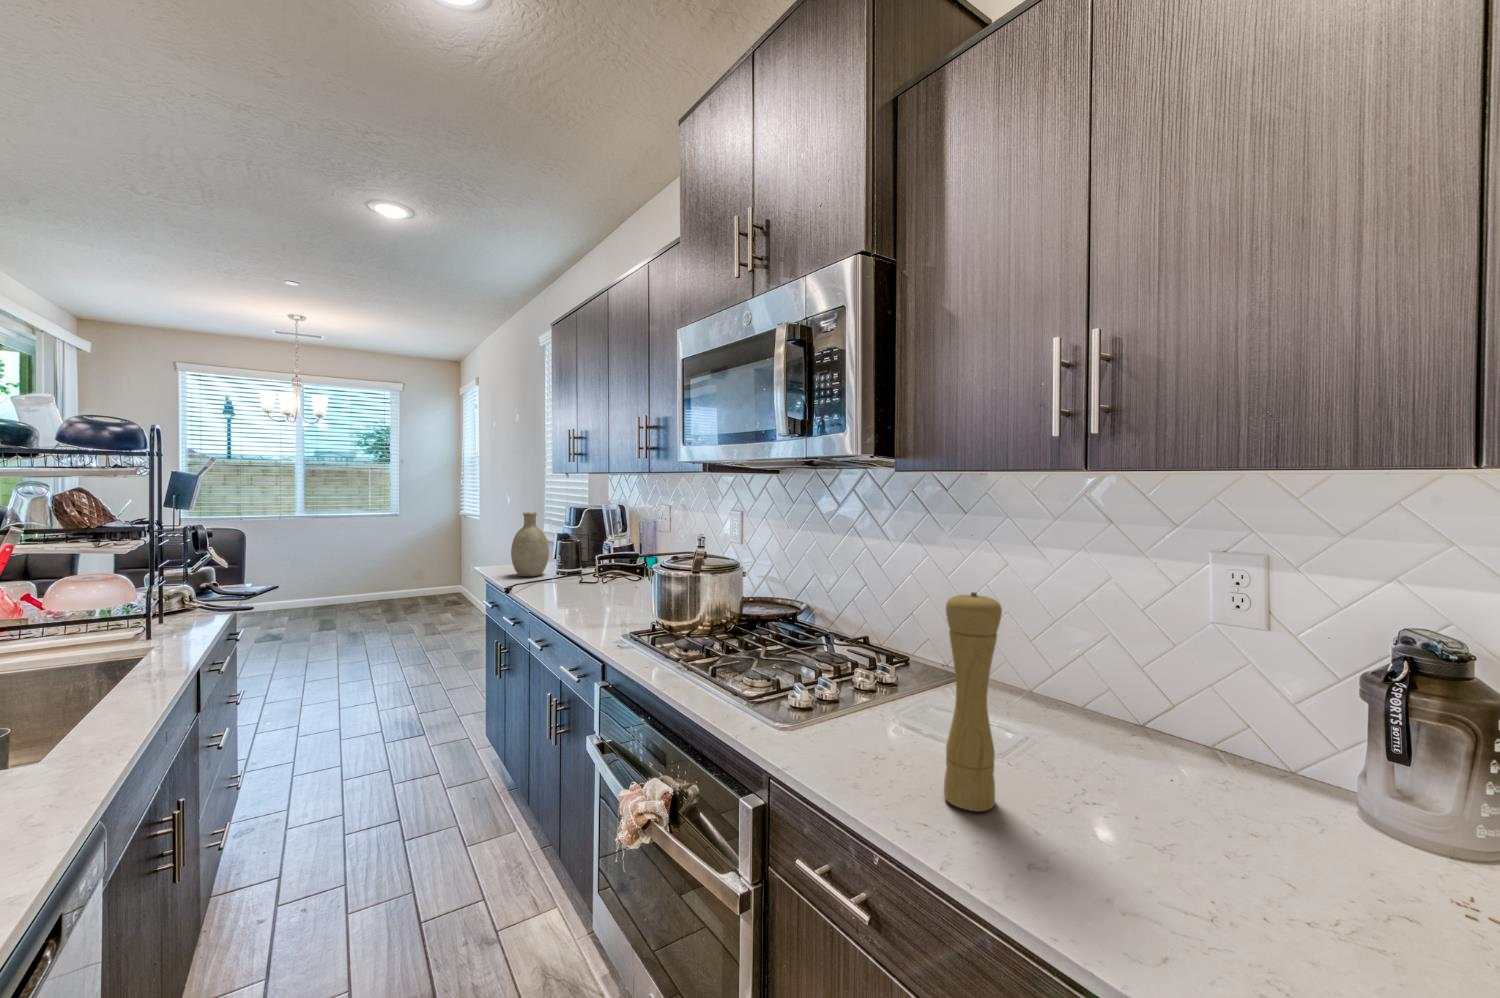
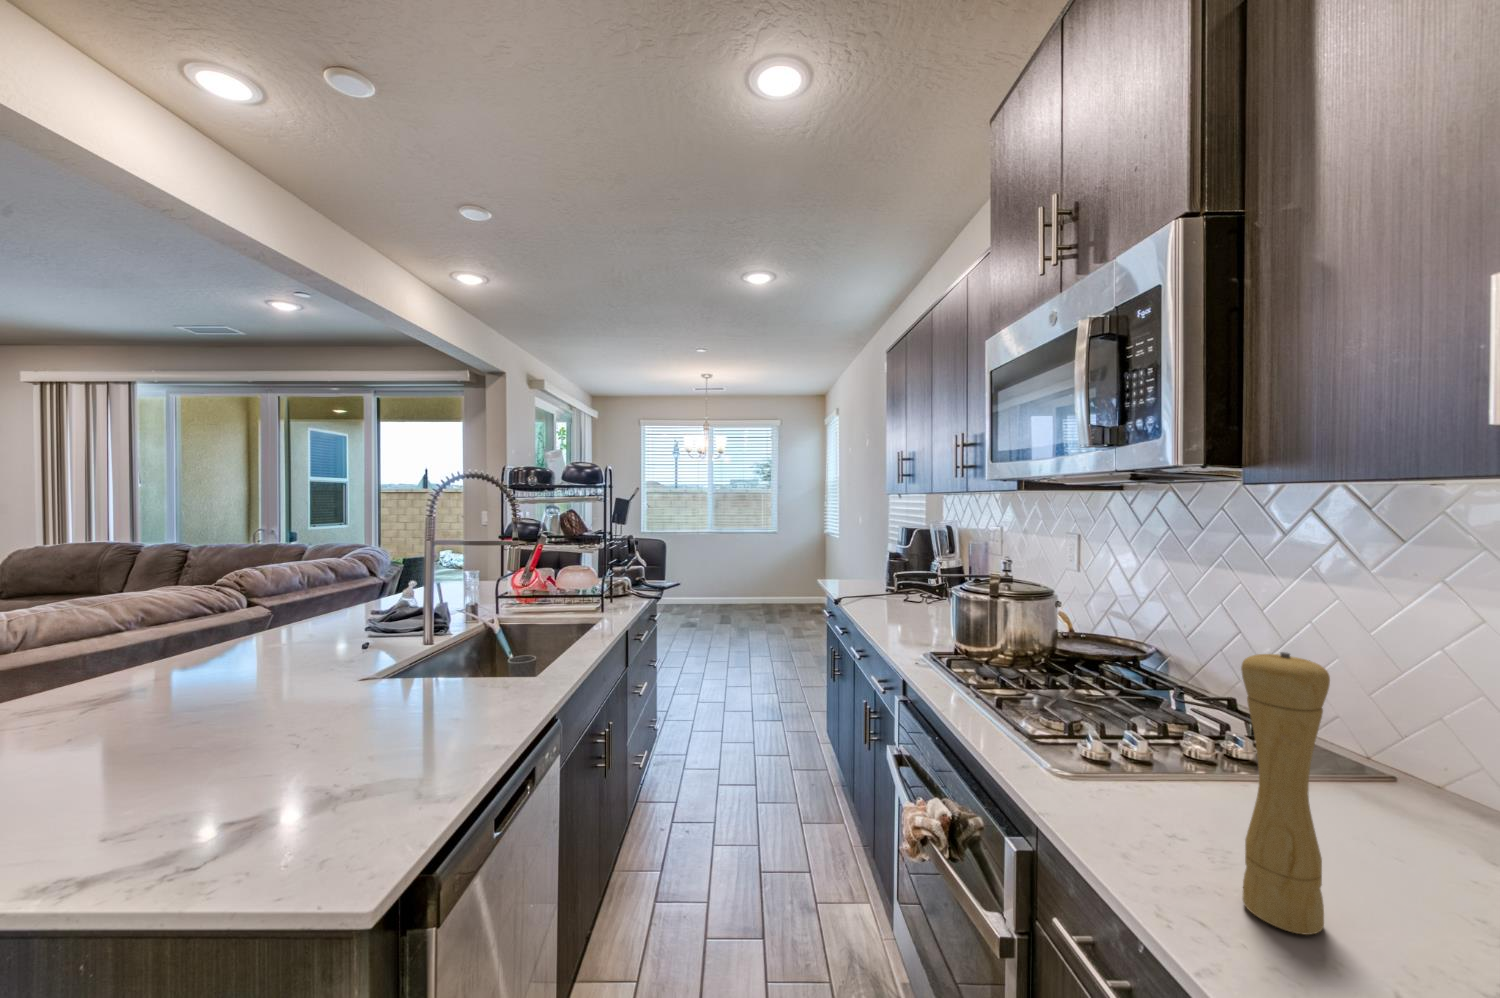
decorative vase: present [511,512,549,577] -> none [846,531,880,591]

